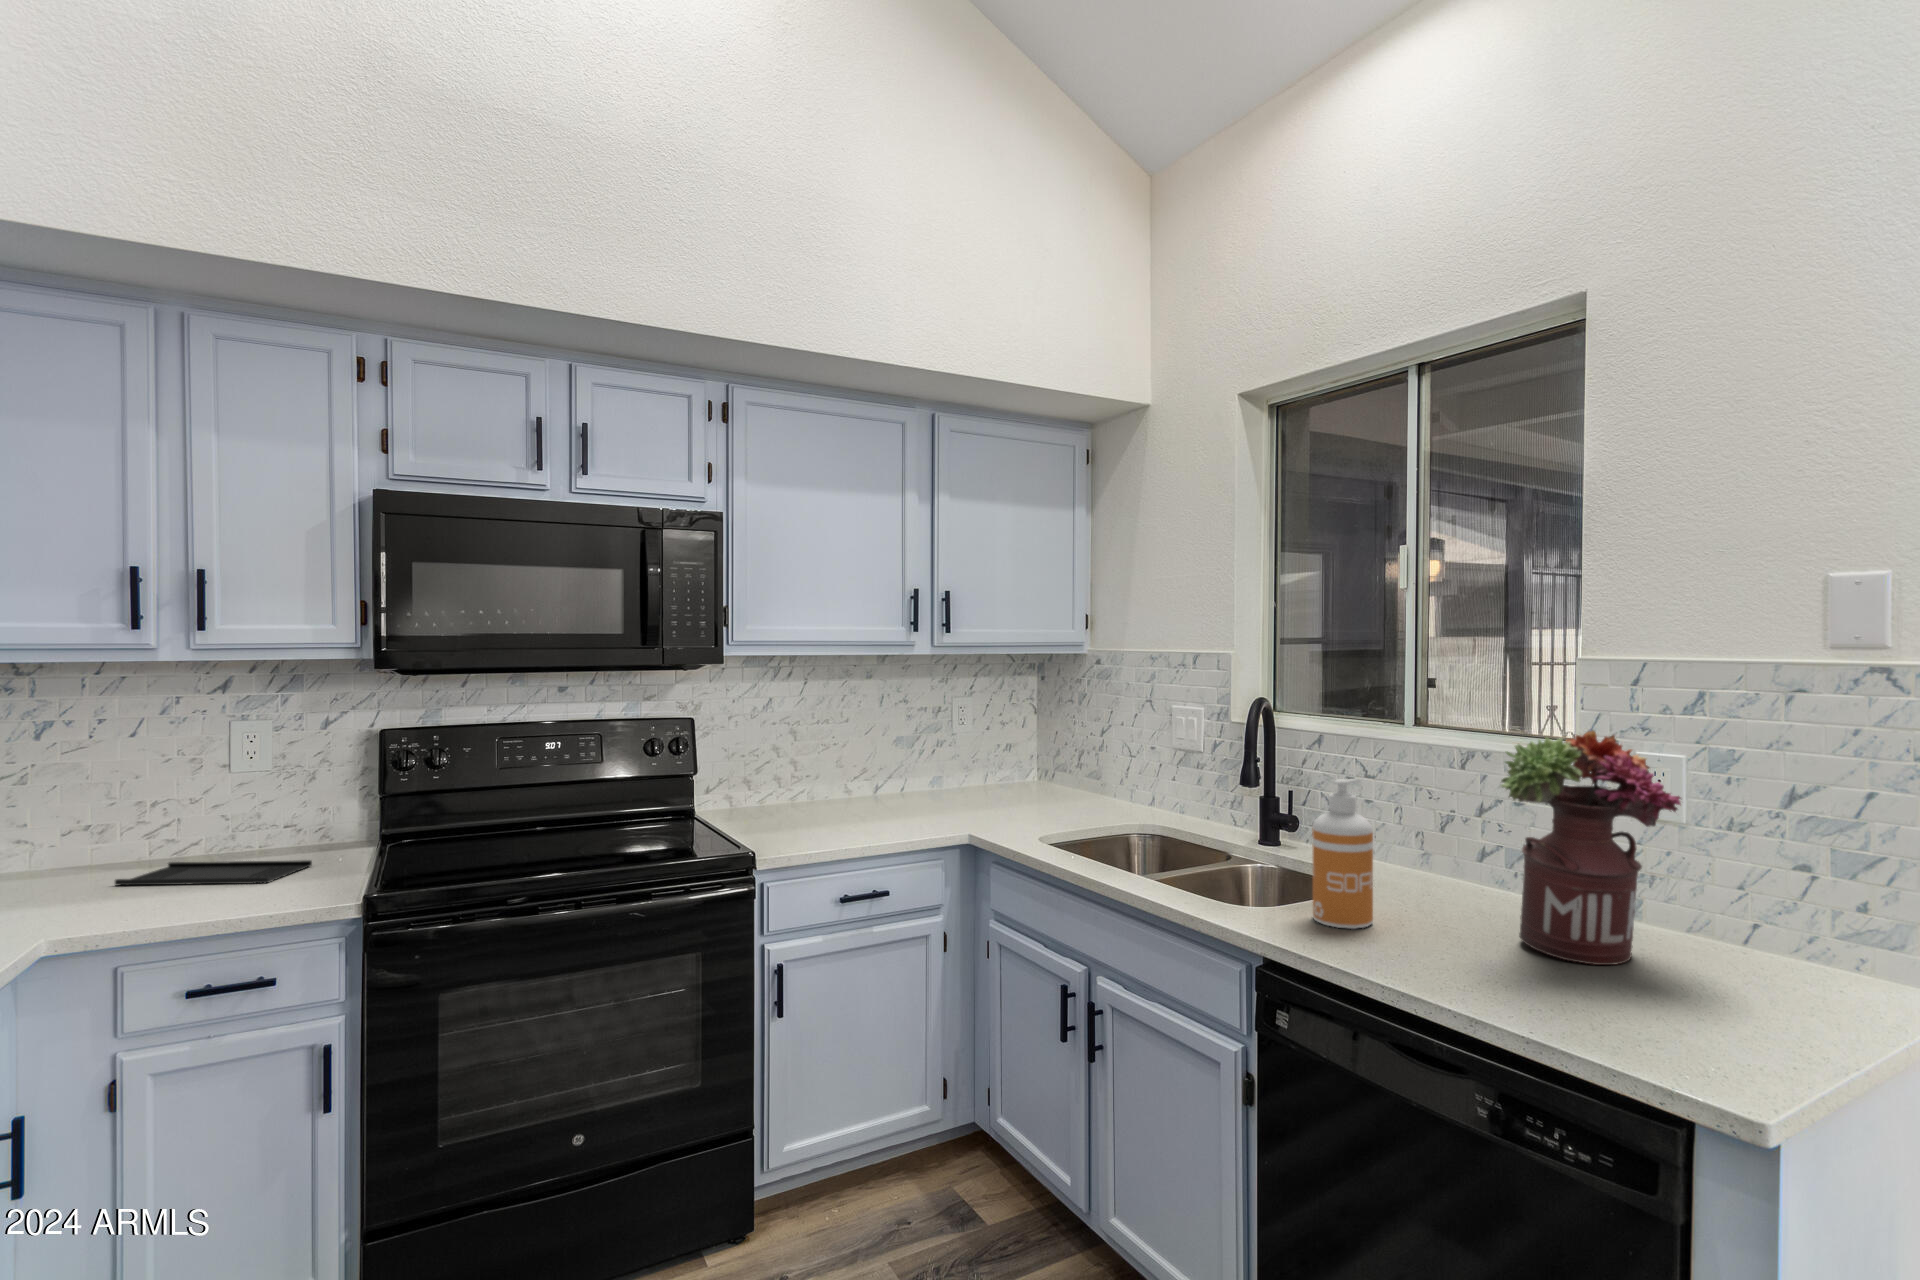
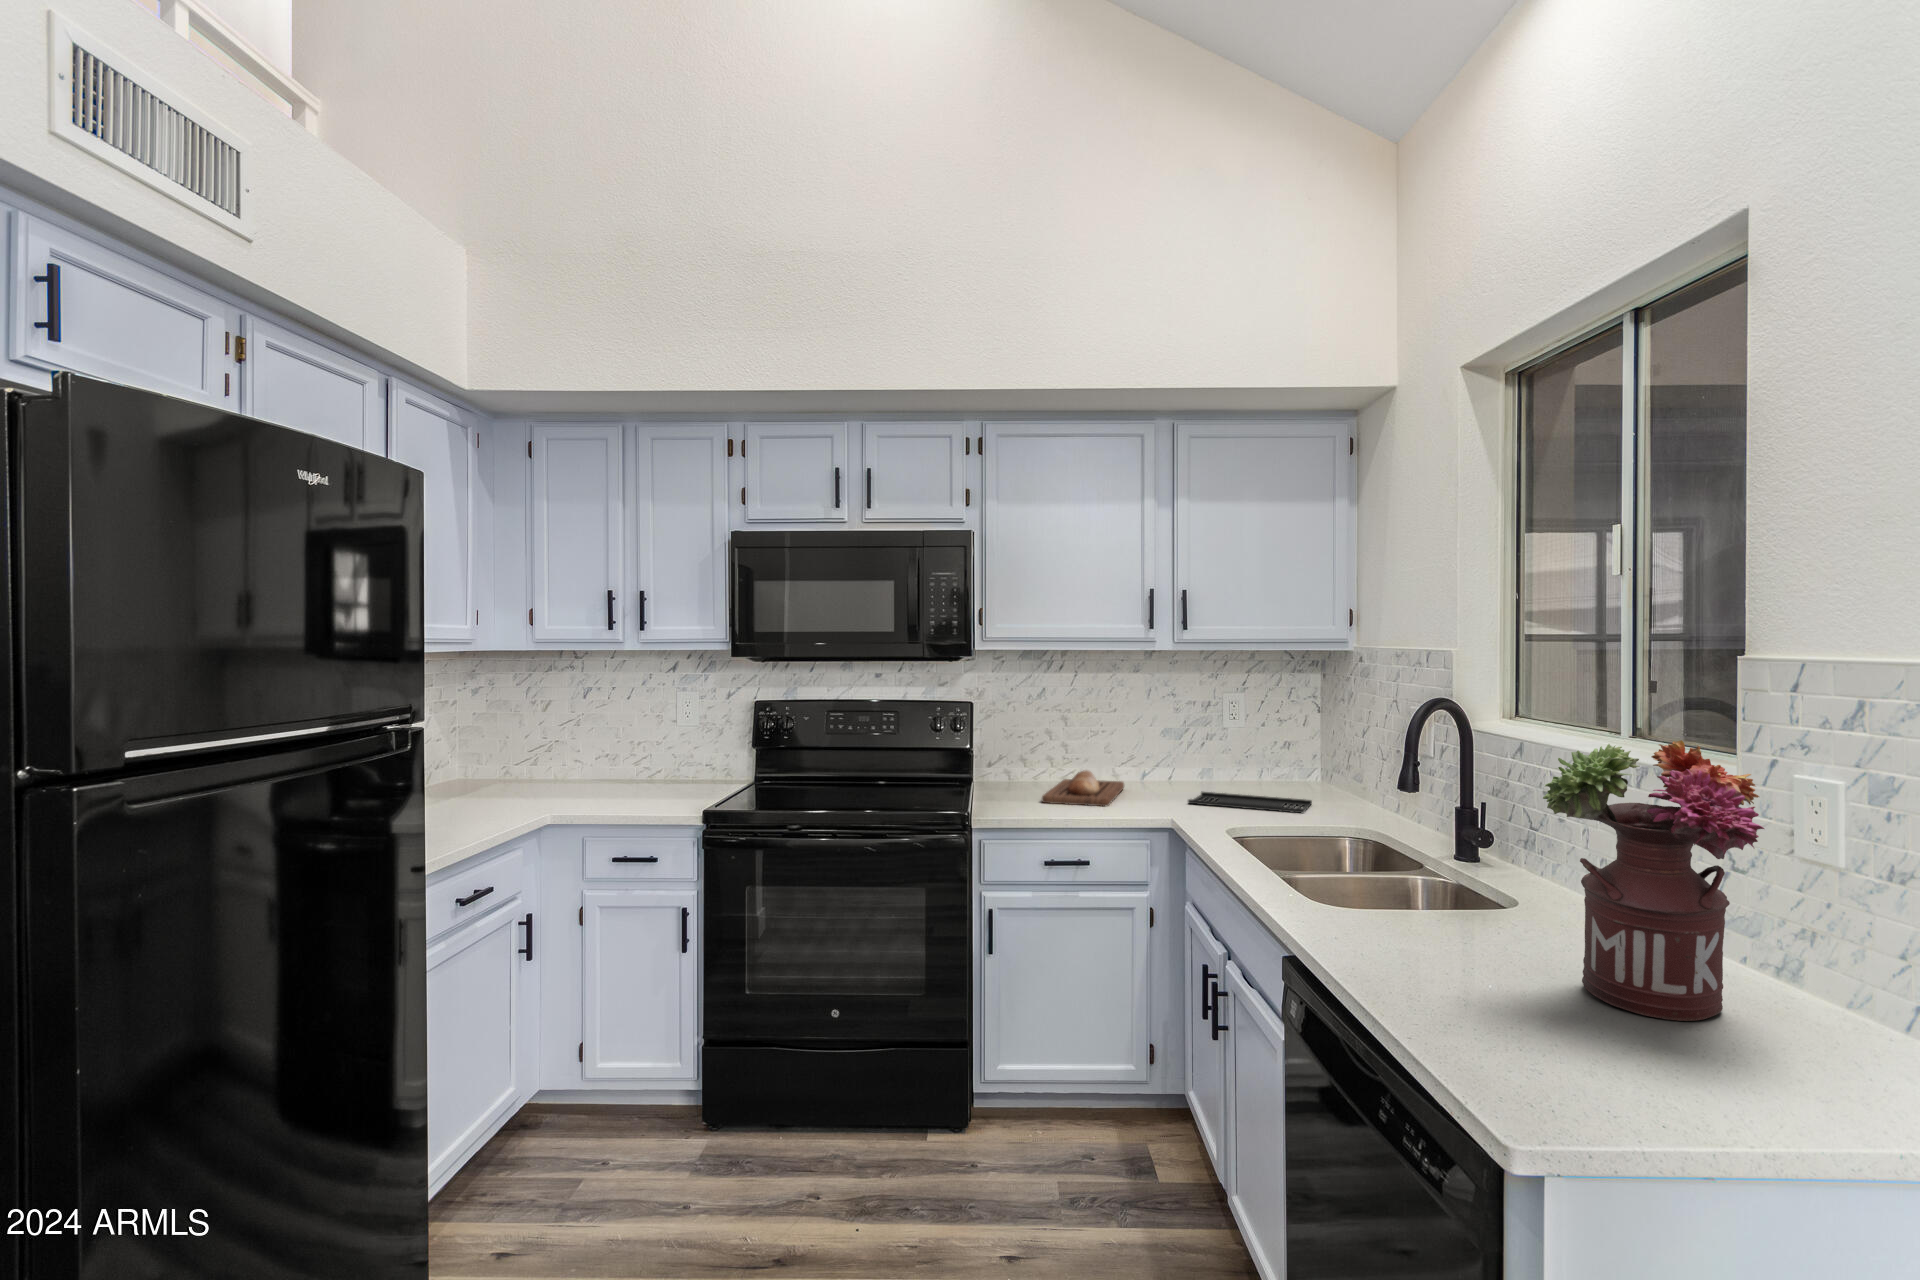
soap dispenser: present [1312,779,1373,929] -> none [1380,780,1447,941]
bread loaf: none [804,791,885,832] -> present [1042,770,1124,806]
tray: present [115,860,312,886] -> present [1188,792,1312,813]

